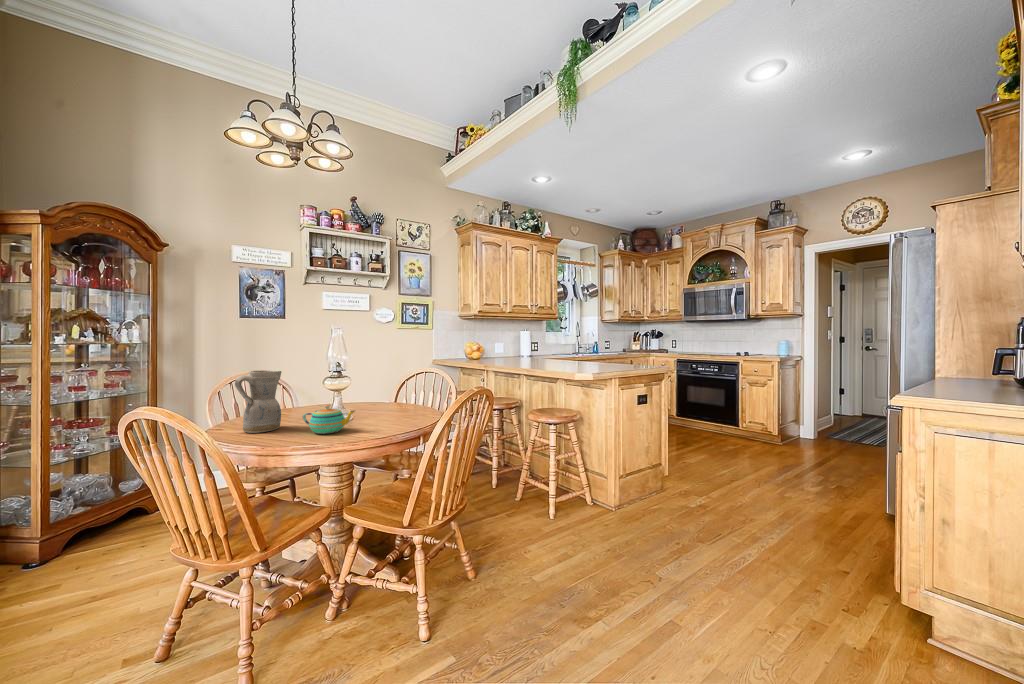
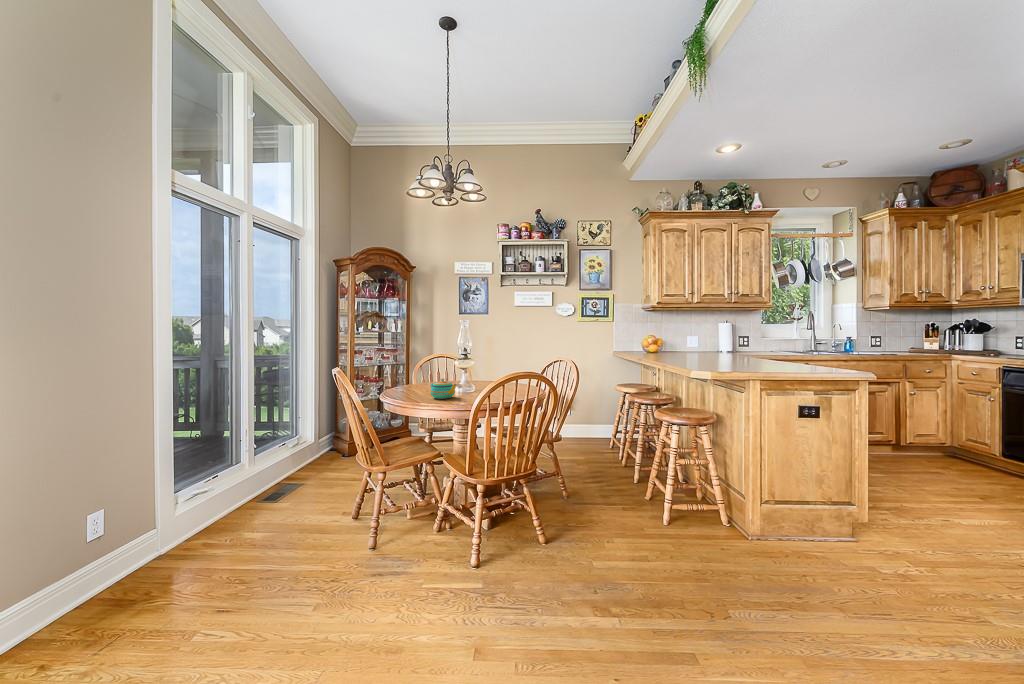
ceramic pitcher: present [235,370,281,433] -> none [399,351,428,393]

